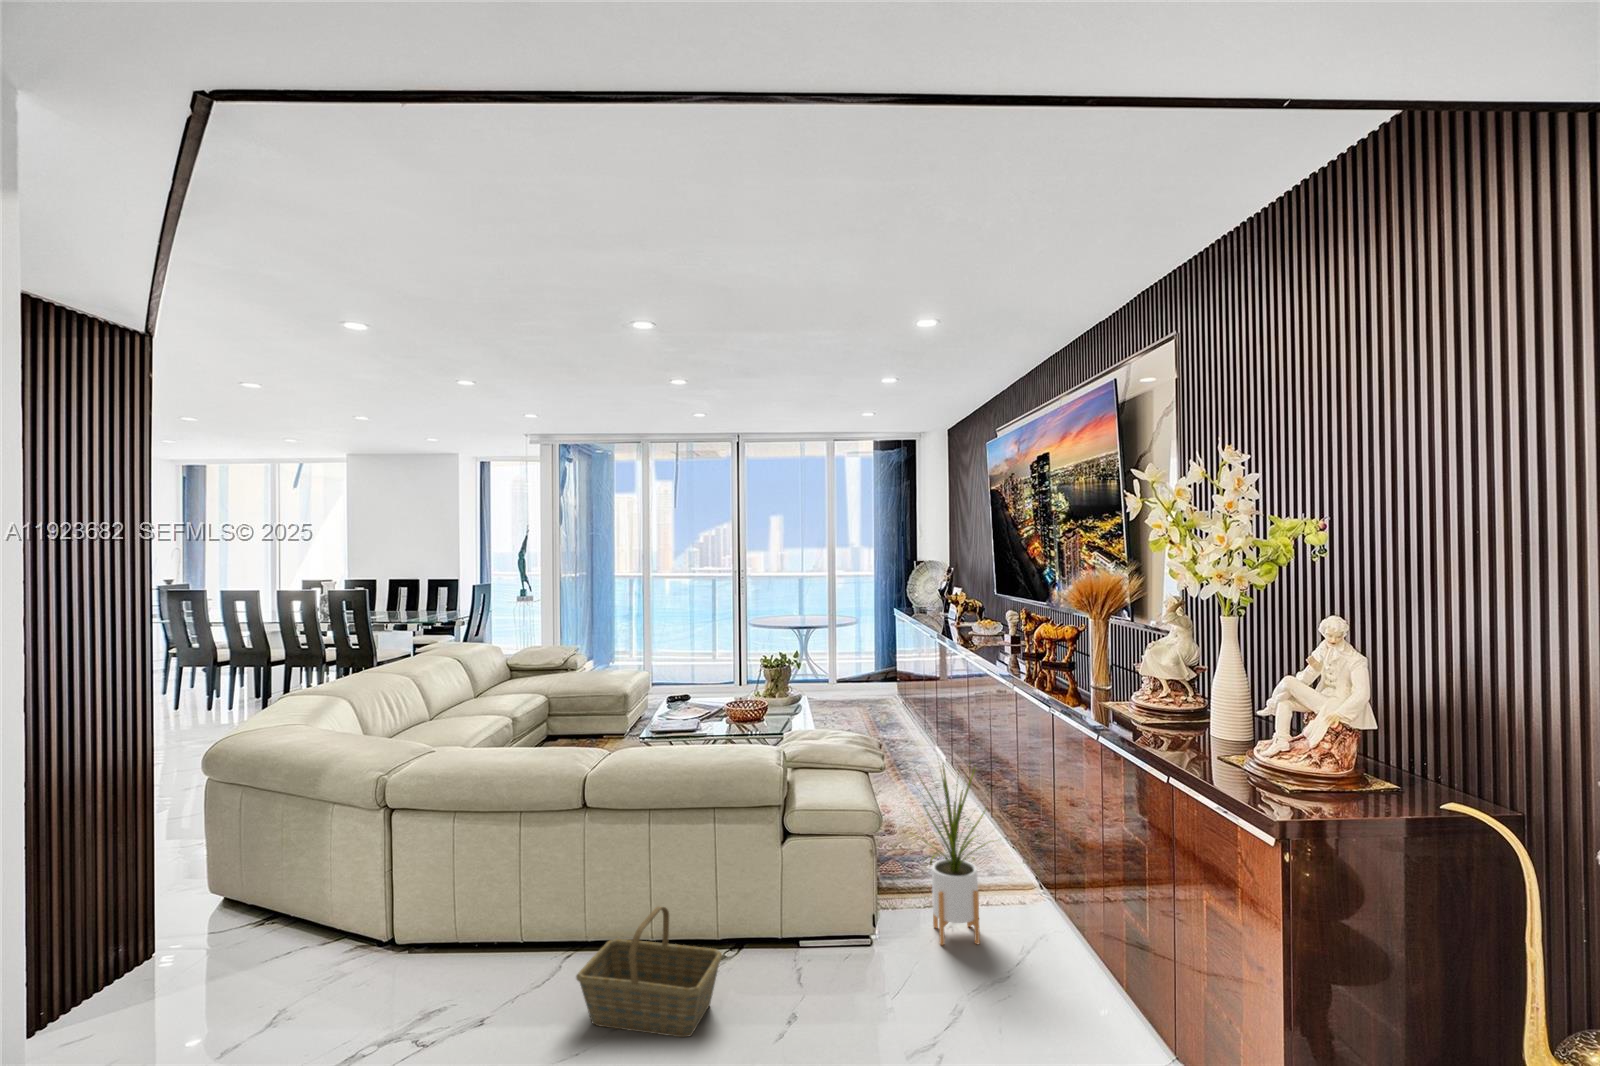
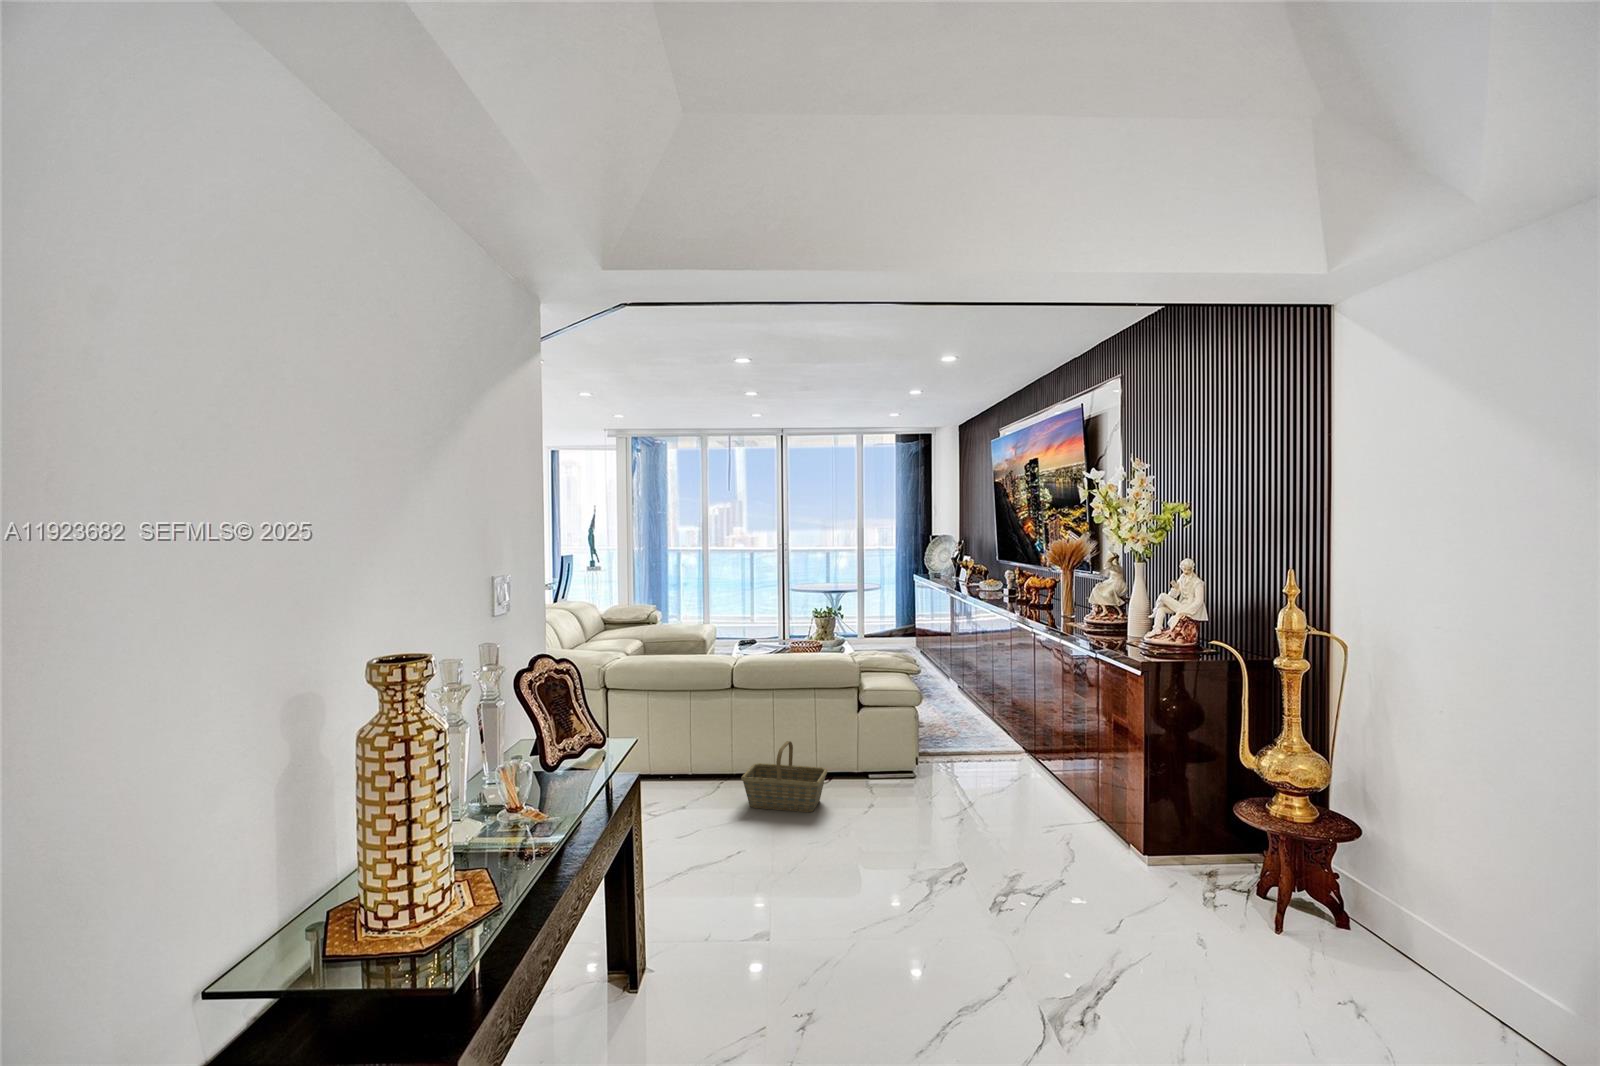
house plant: present [920,763,985,945] -> none [935,658,1001,779]

